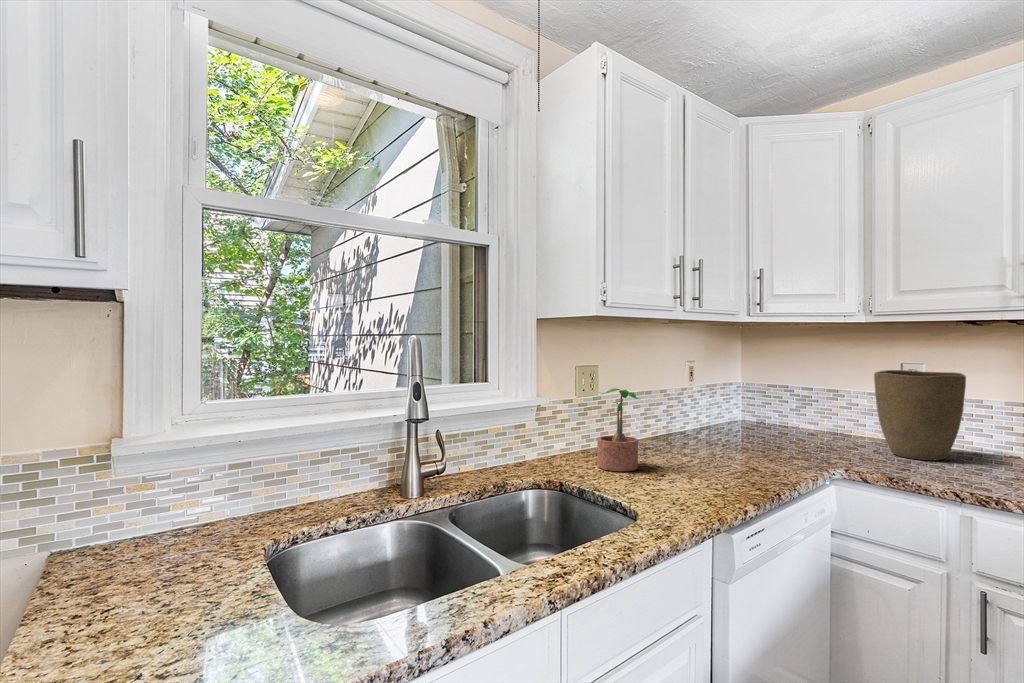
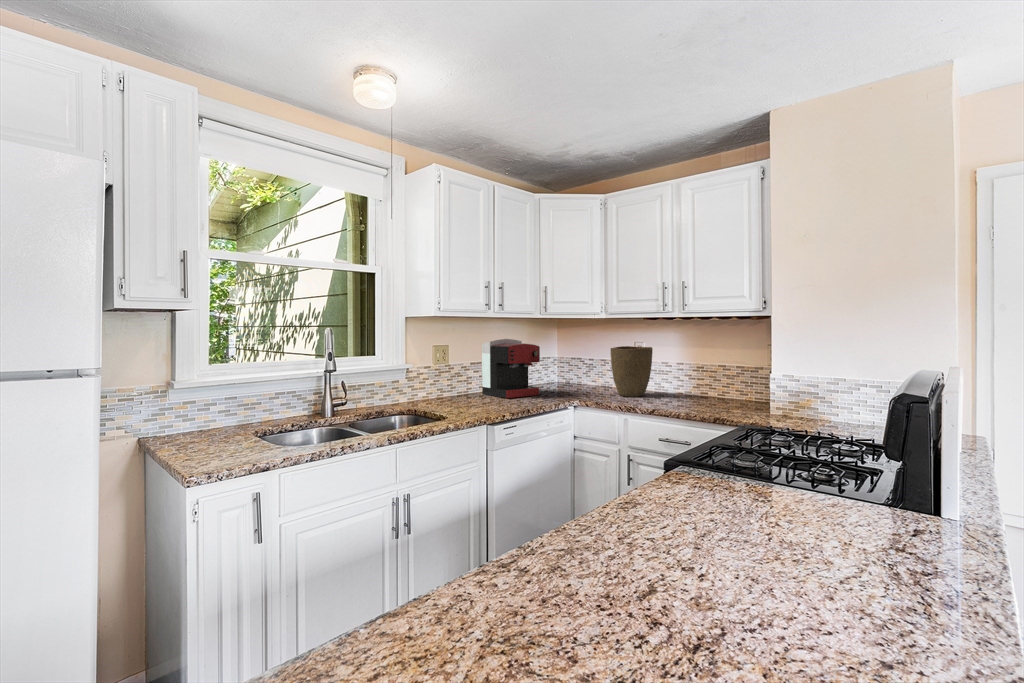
coffee maker: none [646,357,746,455] -> present [482,339,540,398]
potted plant: present [597,388,638,471] -> none [442,359,466,406]

